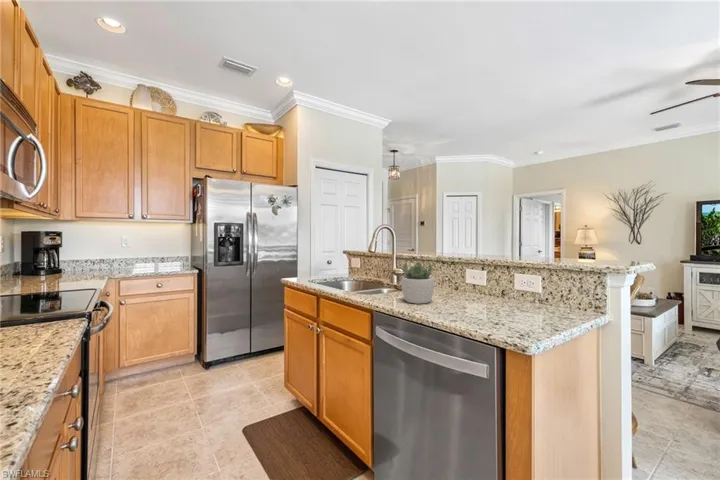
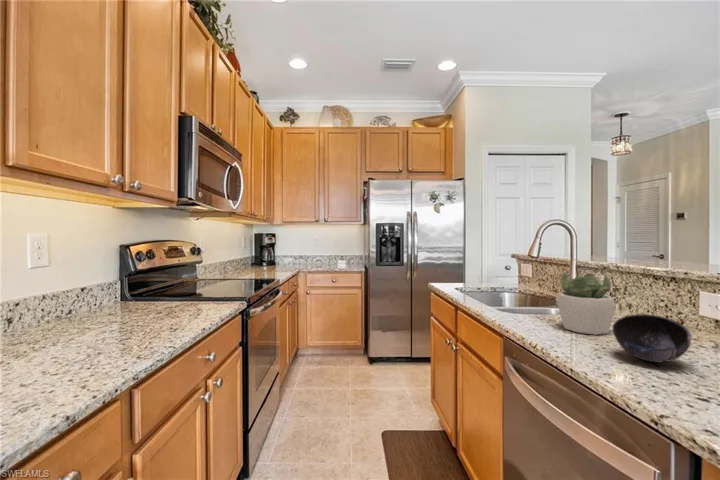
bowl: none [444,286,481,314] -> present [612,314,691,362]

